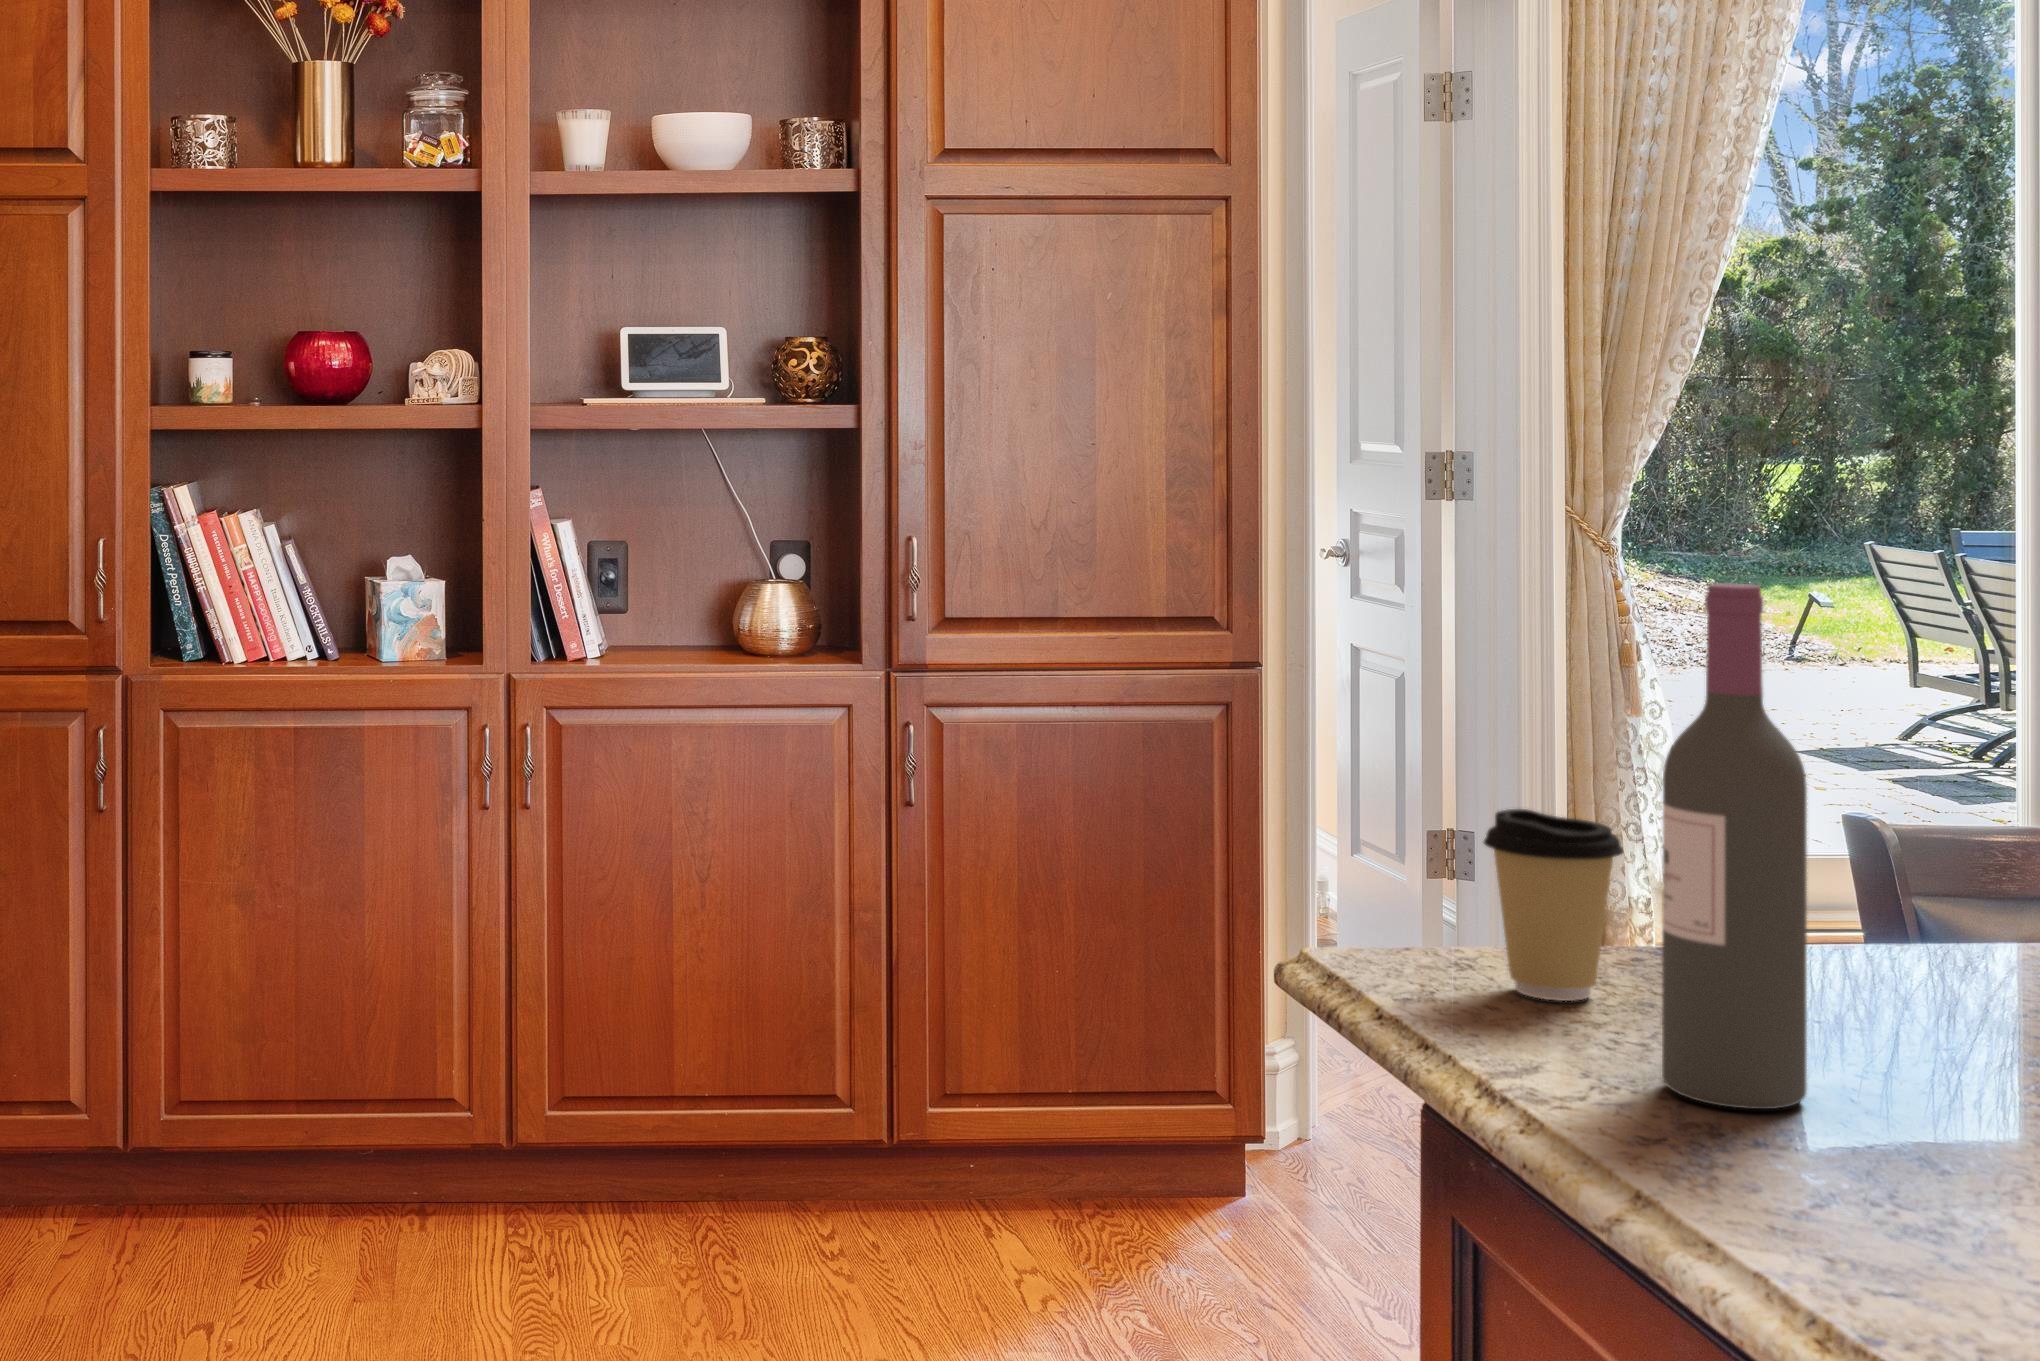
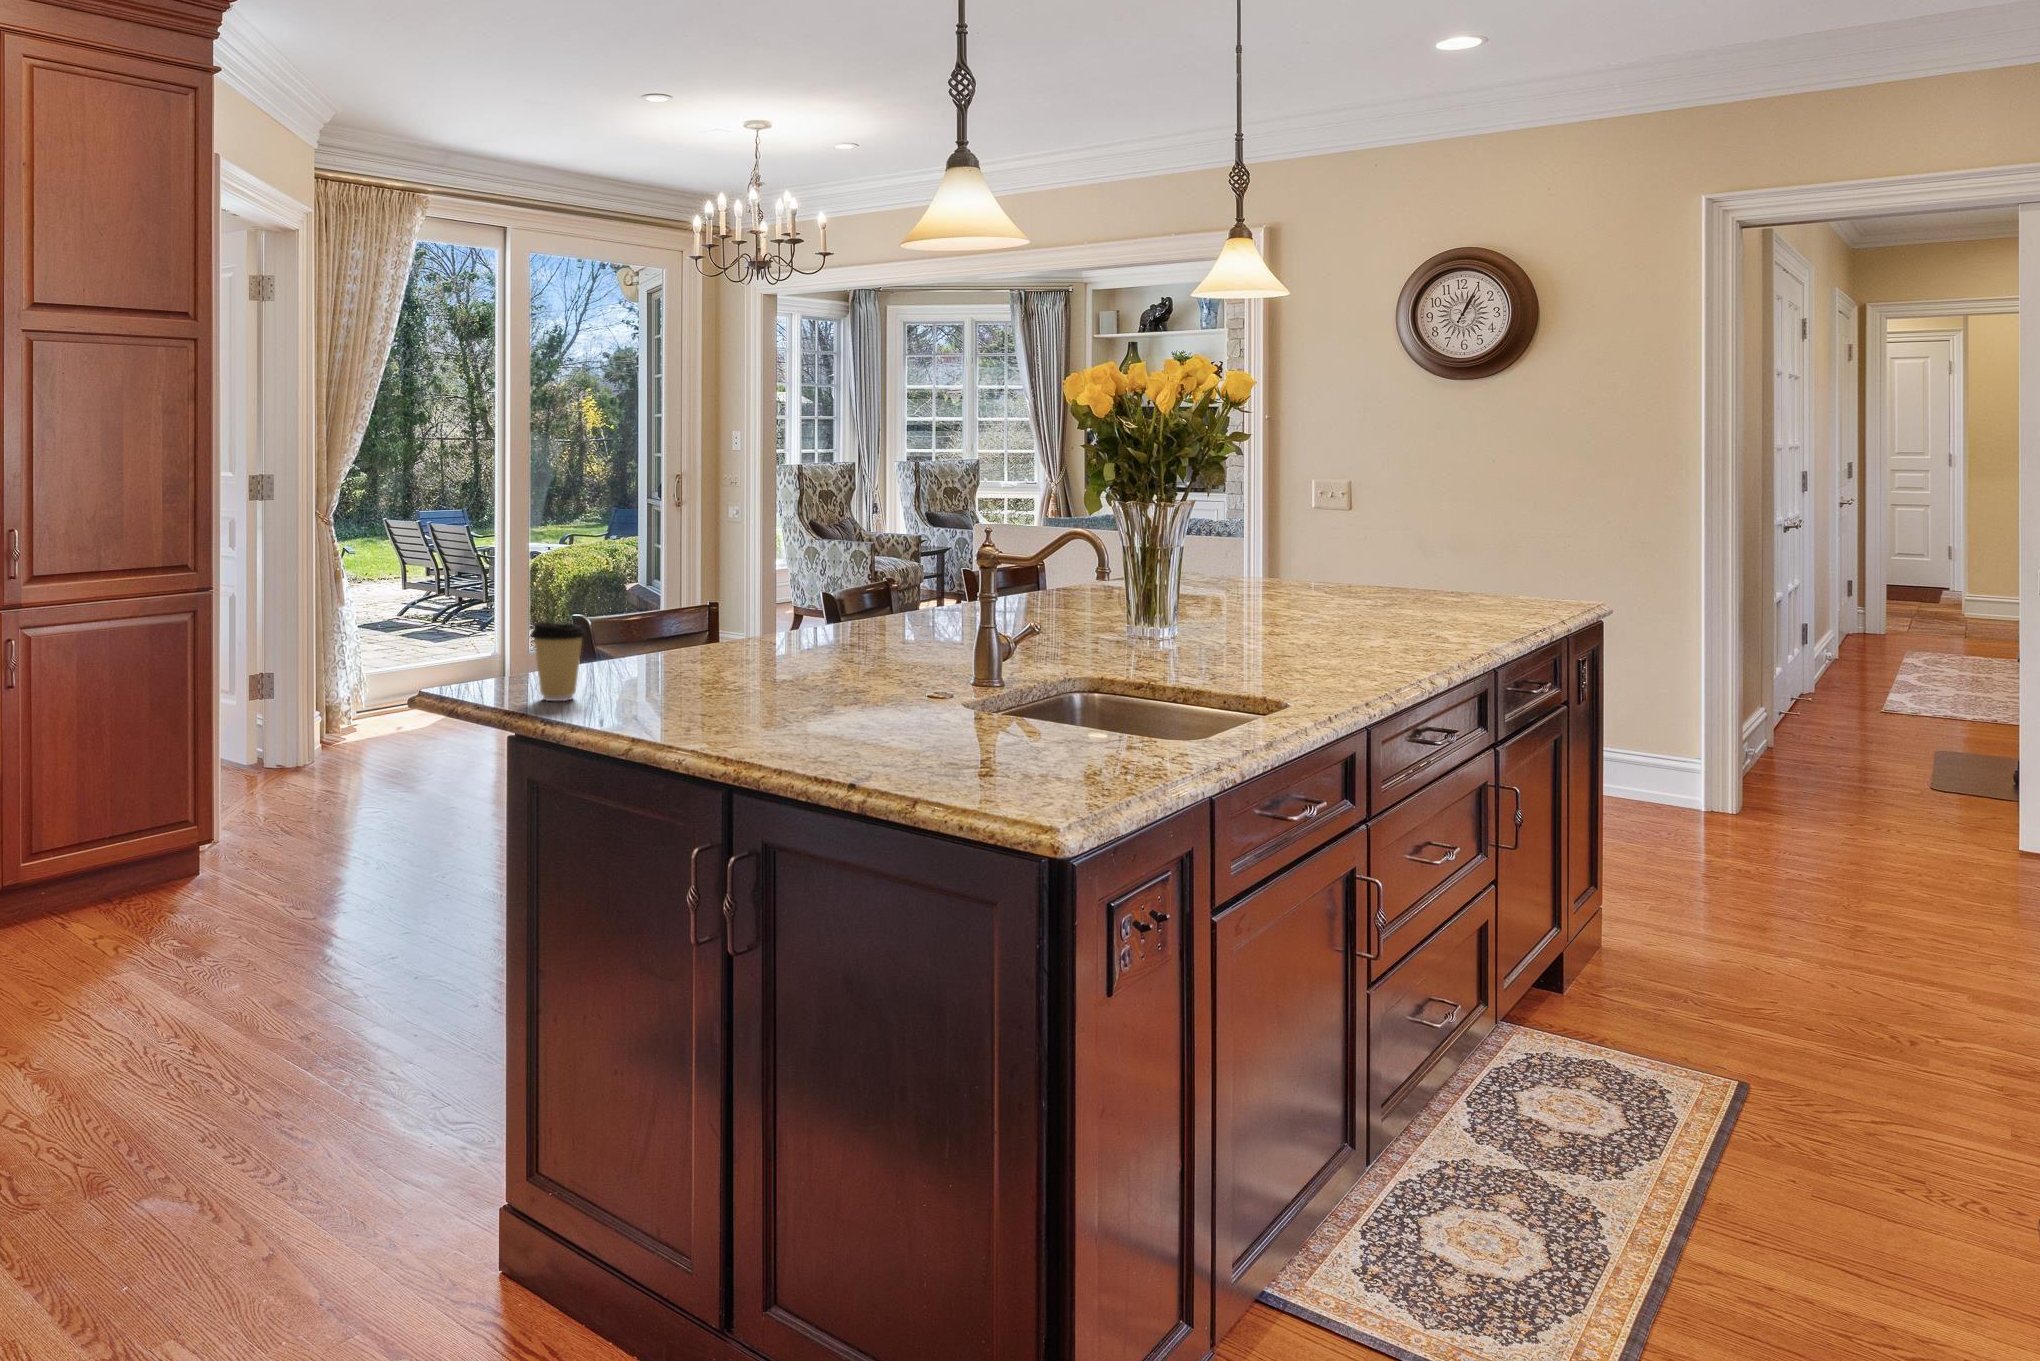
wine bottle: present [1662,583,1807,1109] -> none [637,516,690,723]

